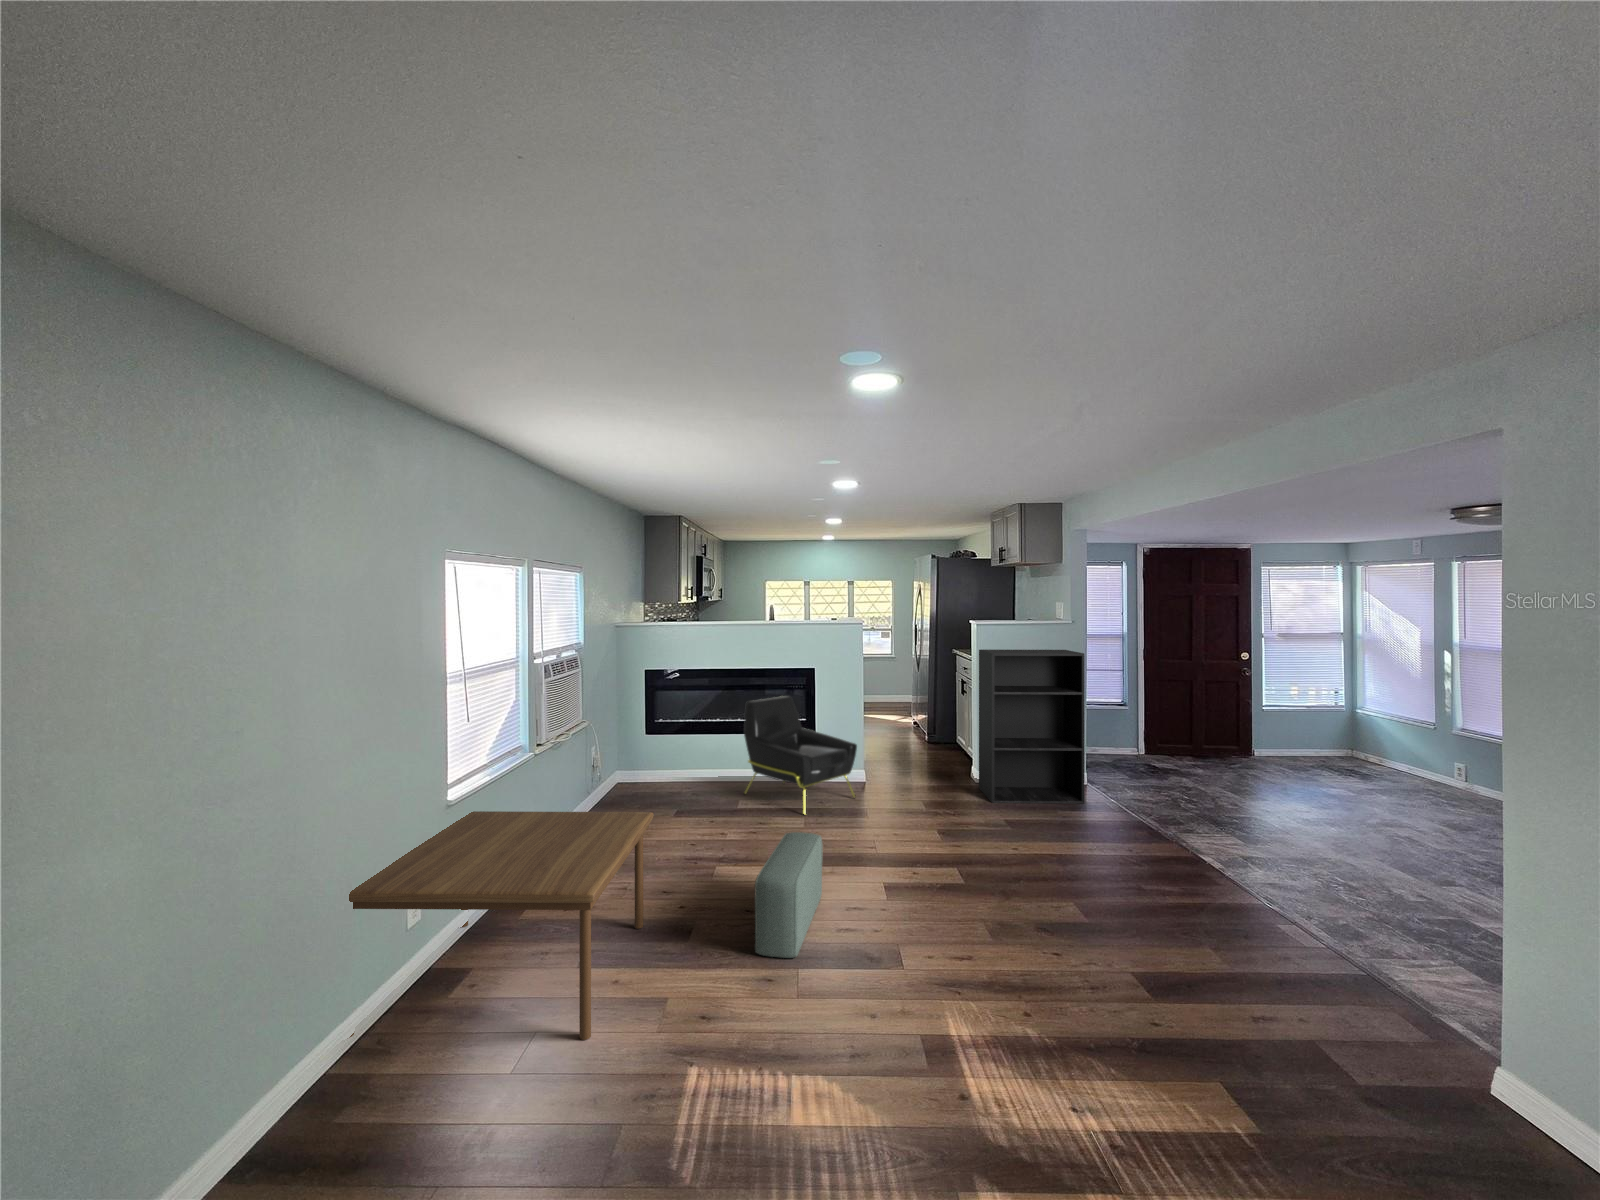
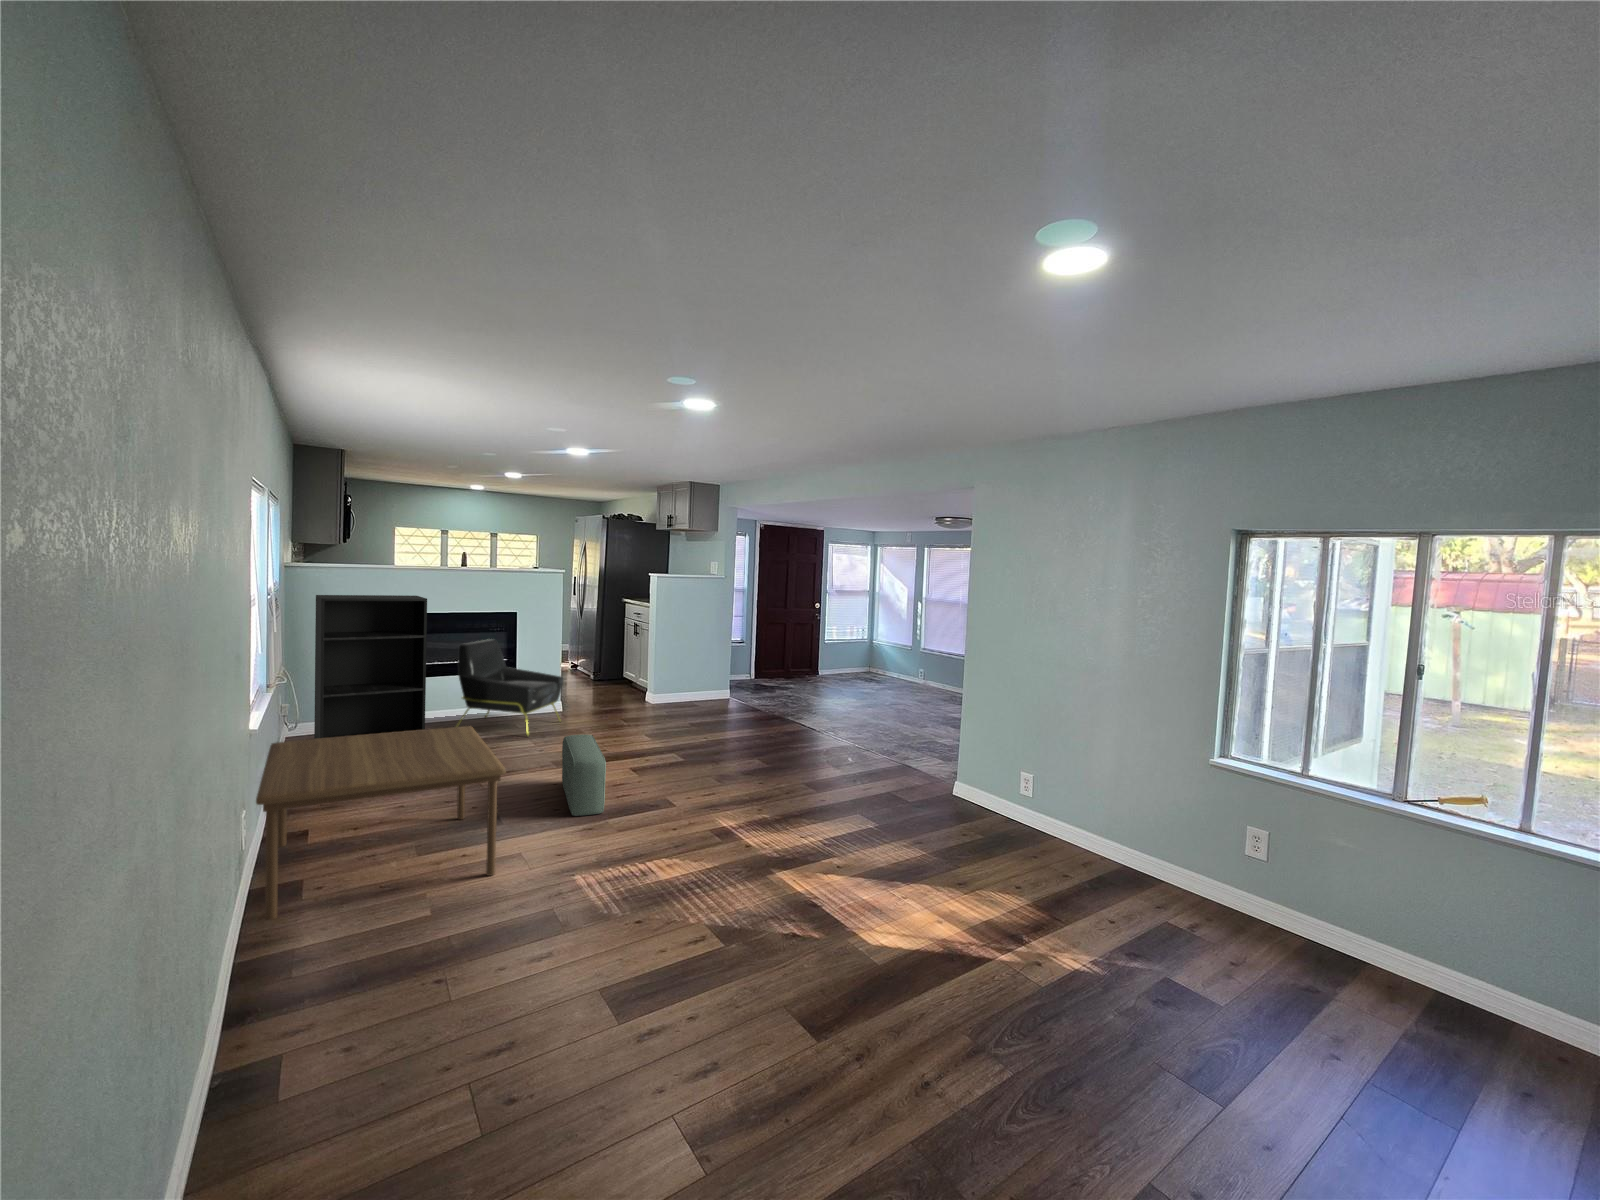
bookshelf: present [979,649,1085,804] -> present [314,595,427,739]

